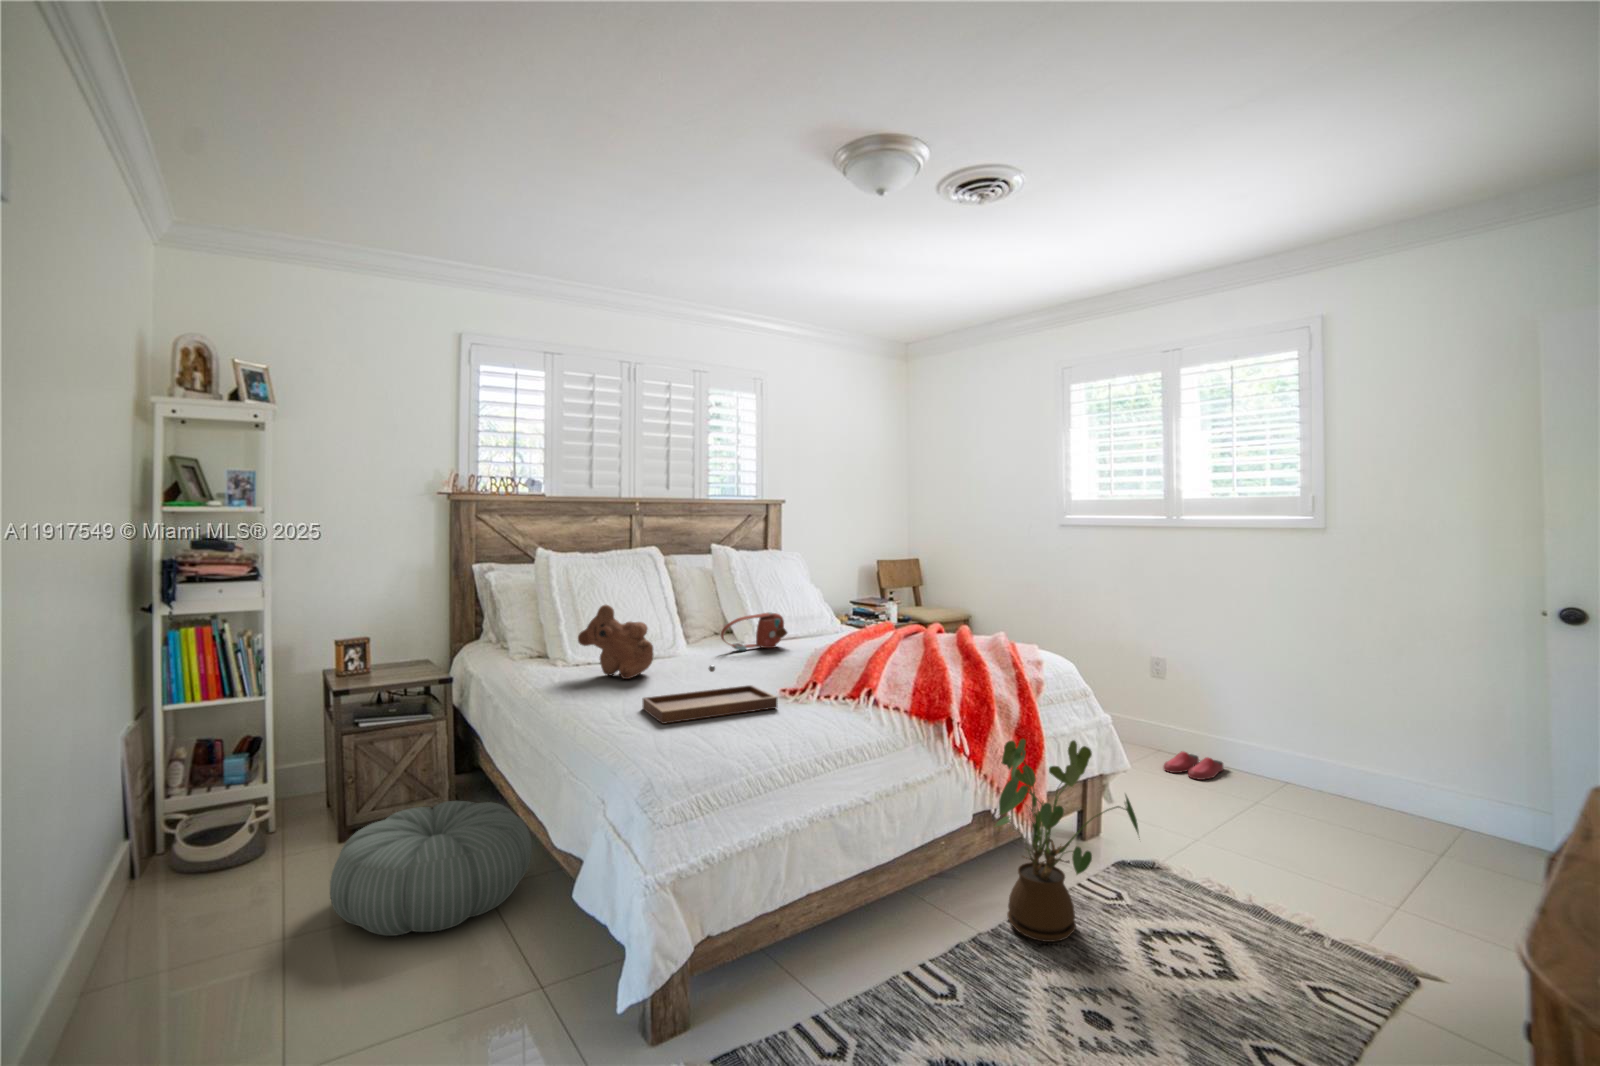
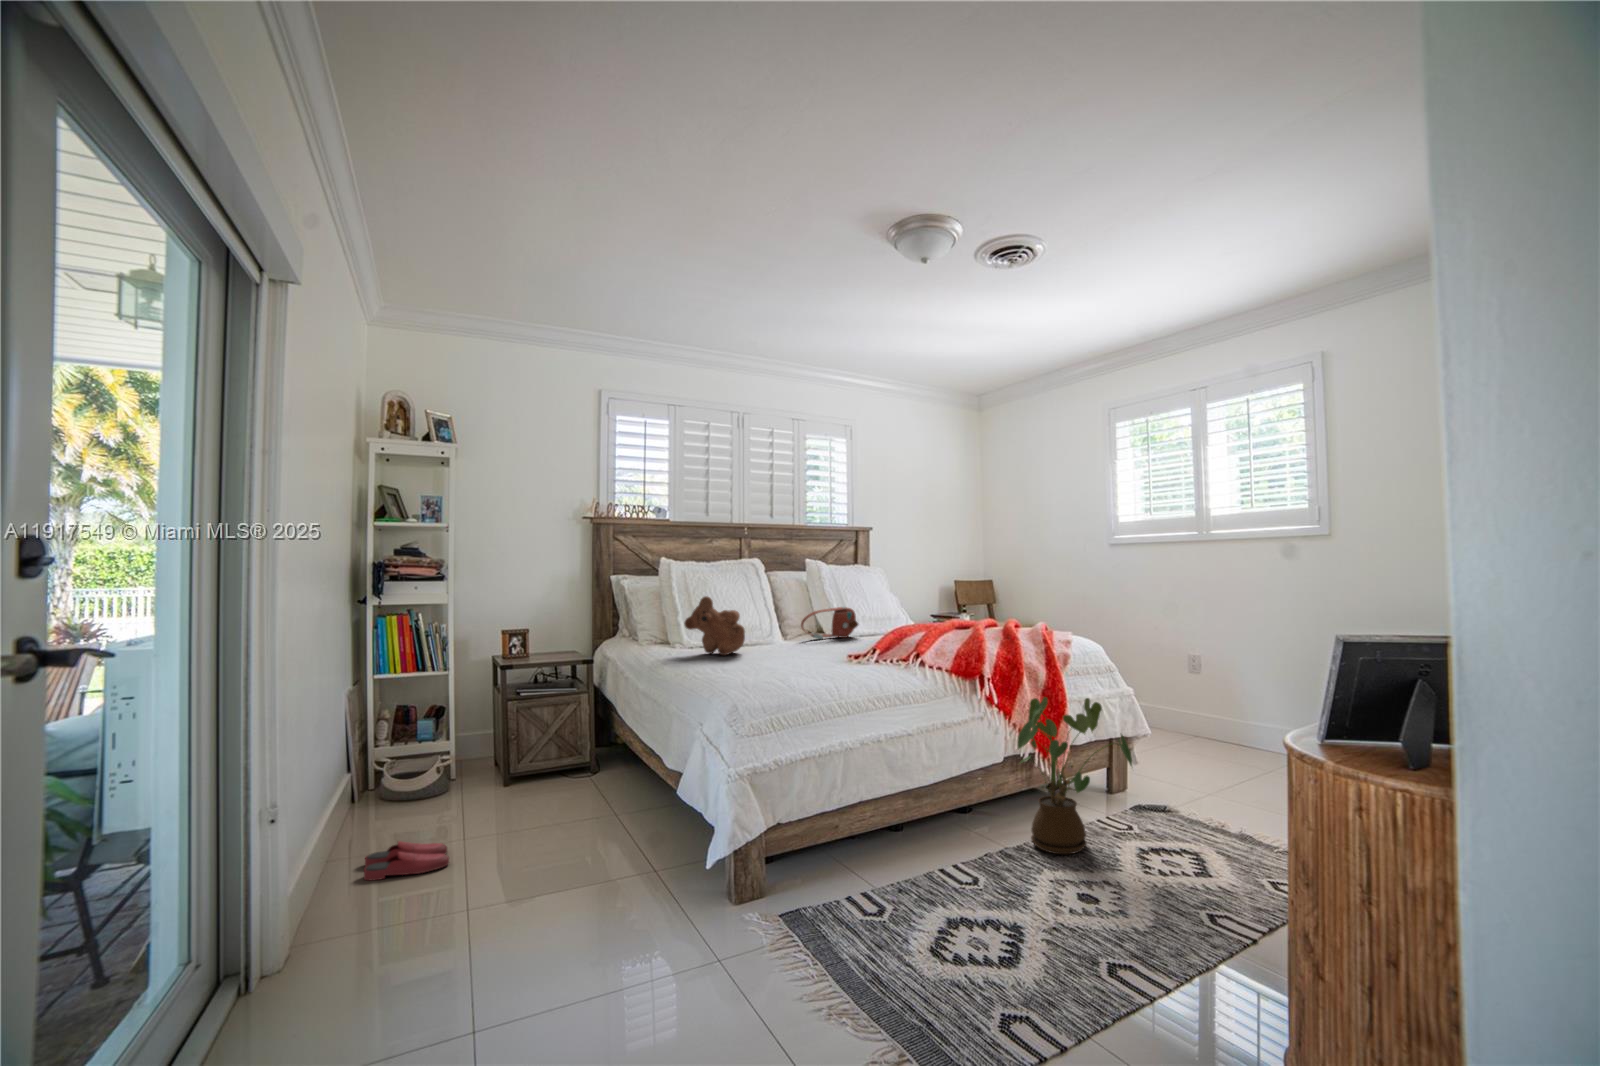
tray: present [643,665,778,724] -> none [737,638,843,679]
slippers: present [1163,751,1223,780] -> present [364,841,449,880]
pouf: present [330,801,532,936] -> none [511,748,653,835]

